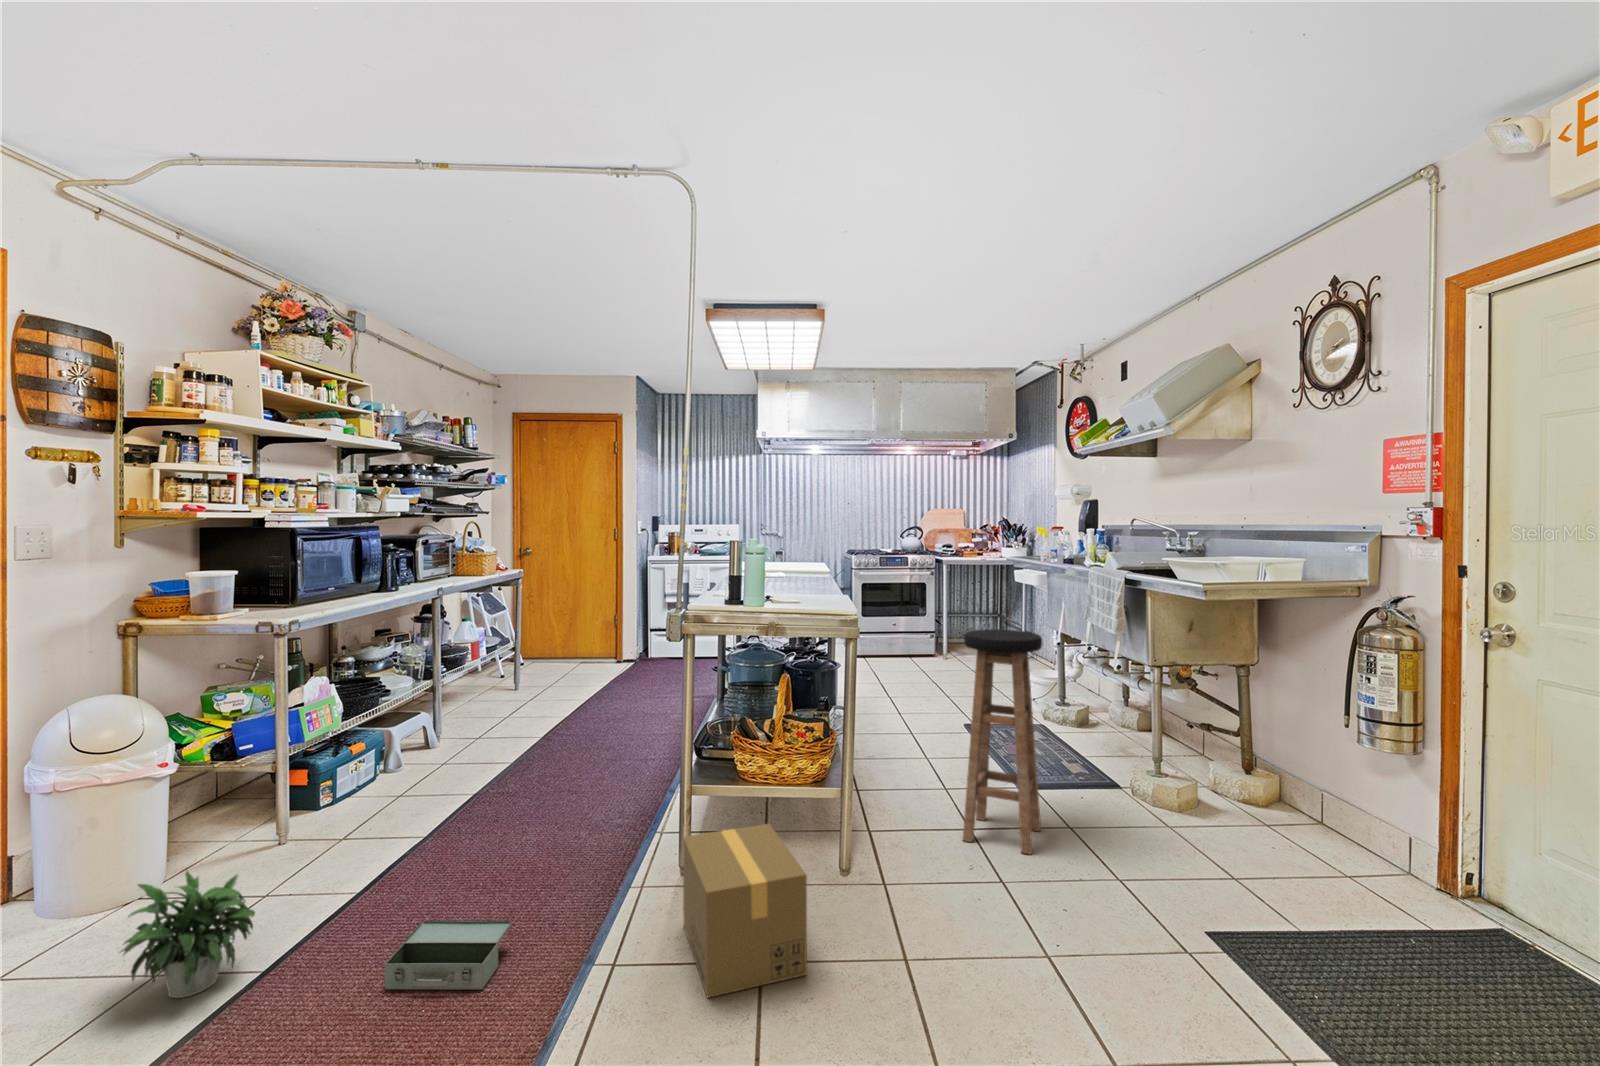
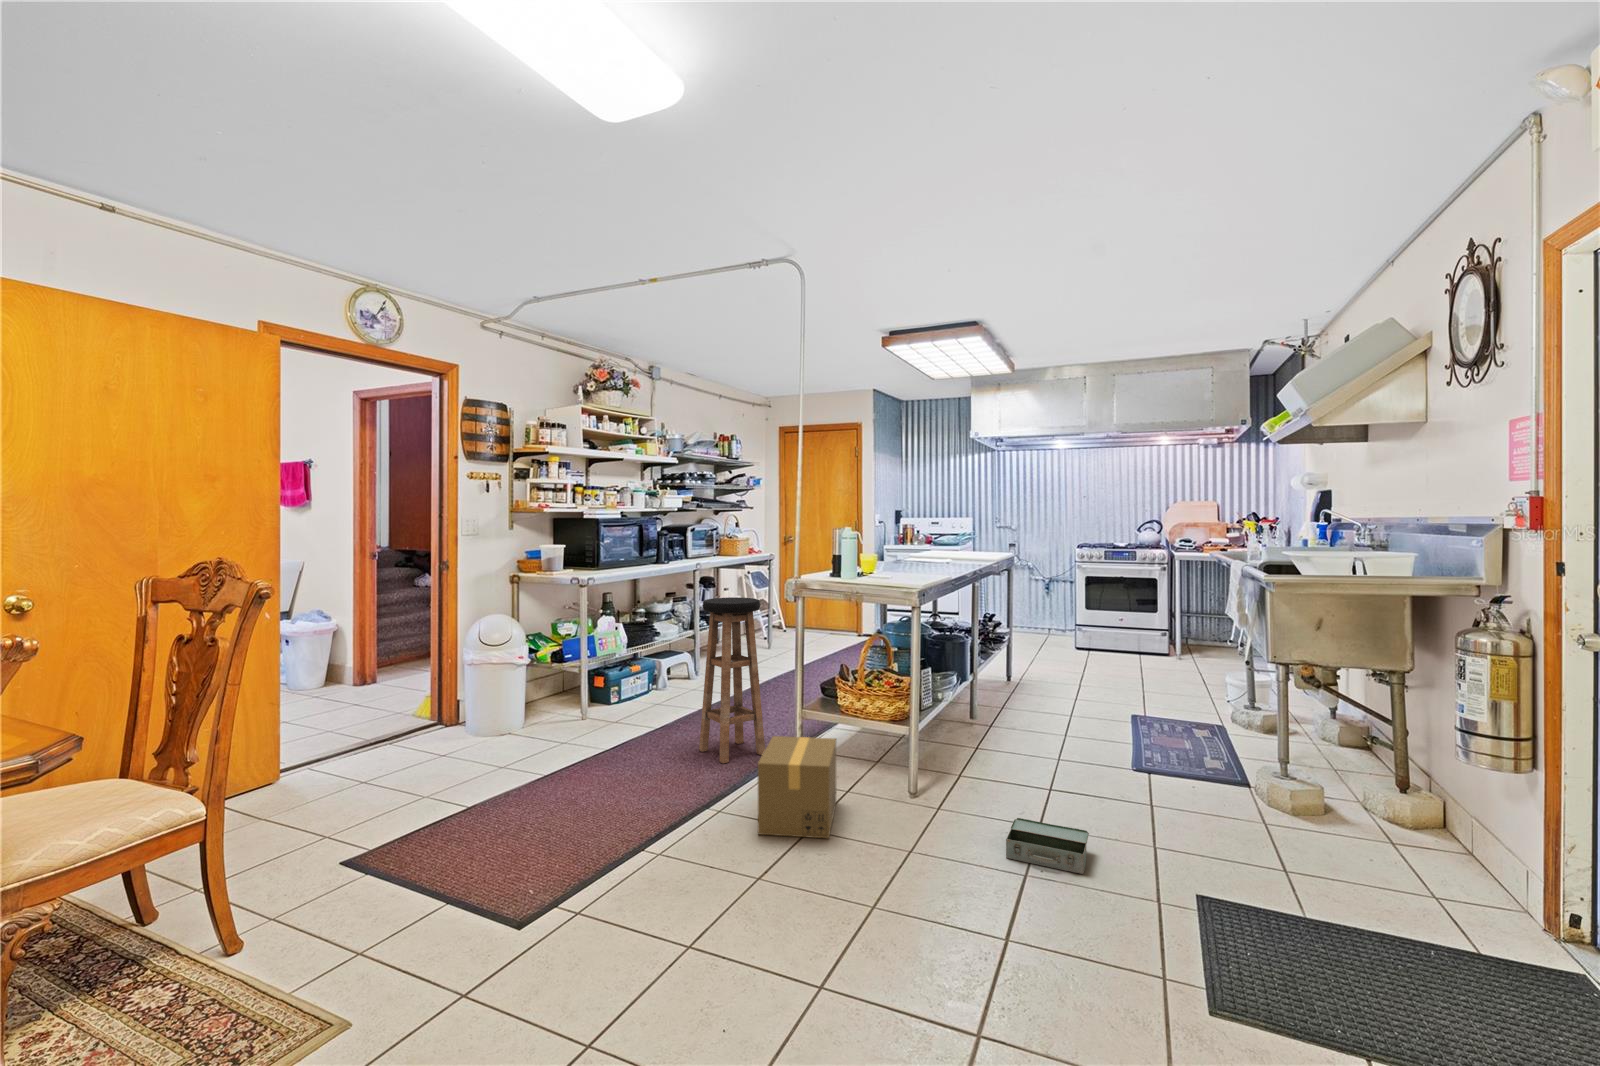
bar stool: present [963,629,1042,854] -> present [699,597,765,764]
potted plant: present [121,871,255,998] -> none [481,710,545,776]
toolbox: present [385,921,512,990] -> present [1006,818,1089,874]

